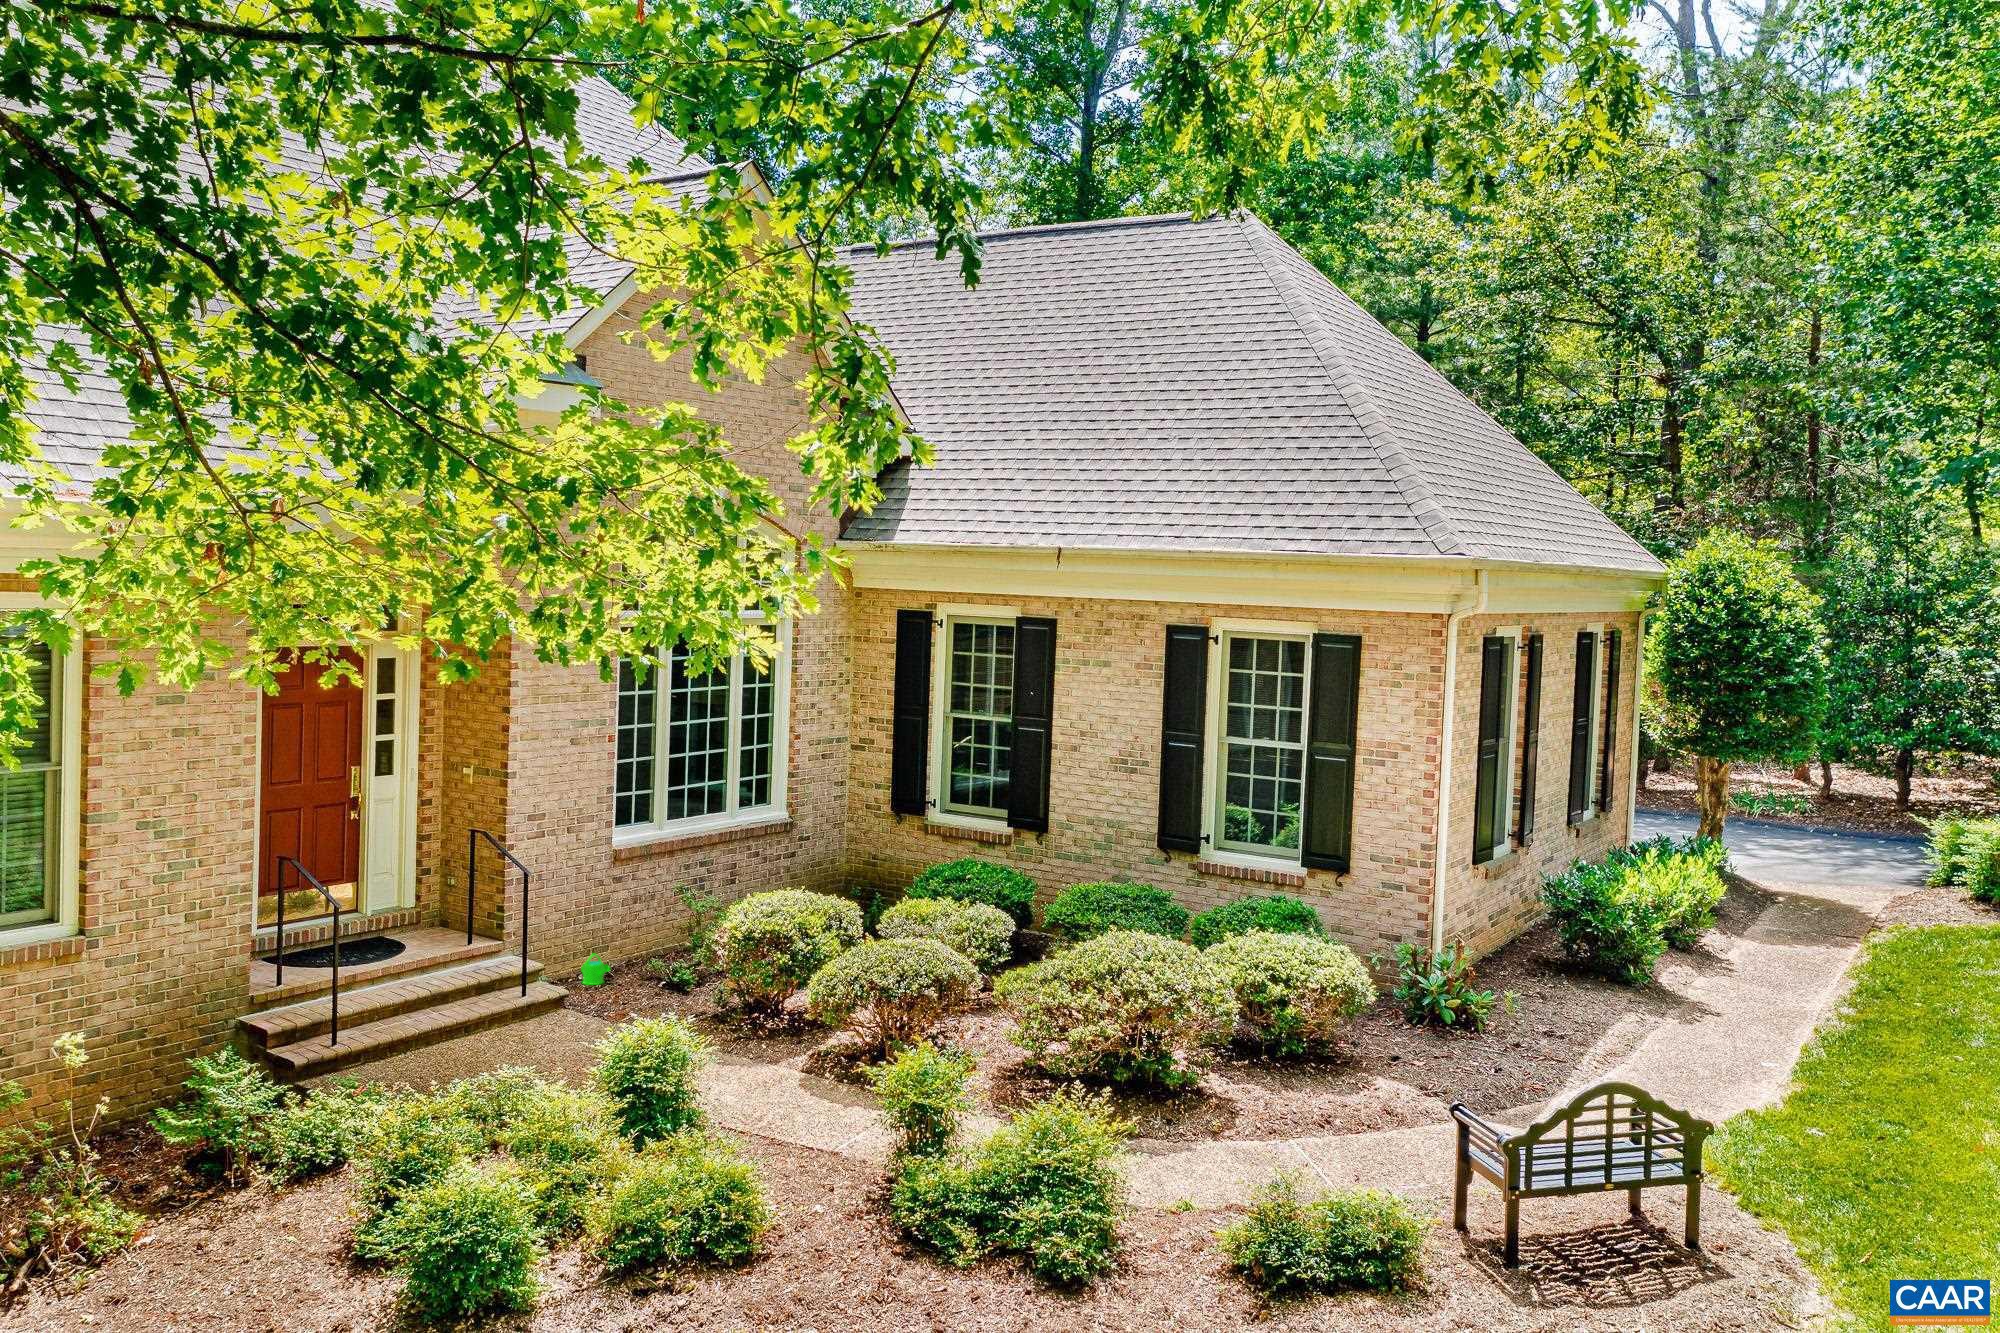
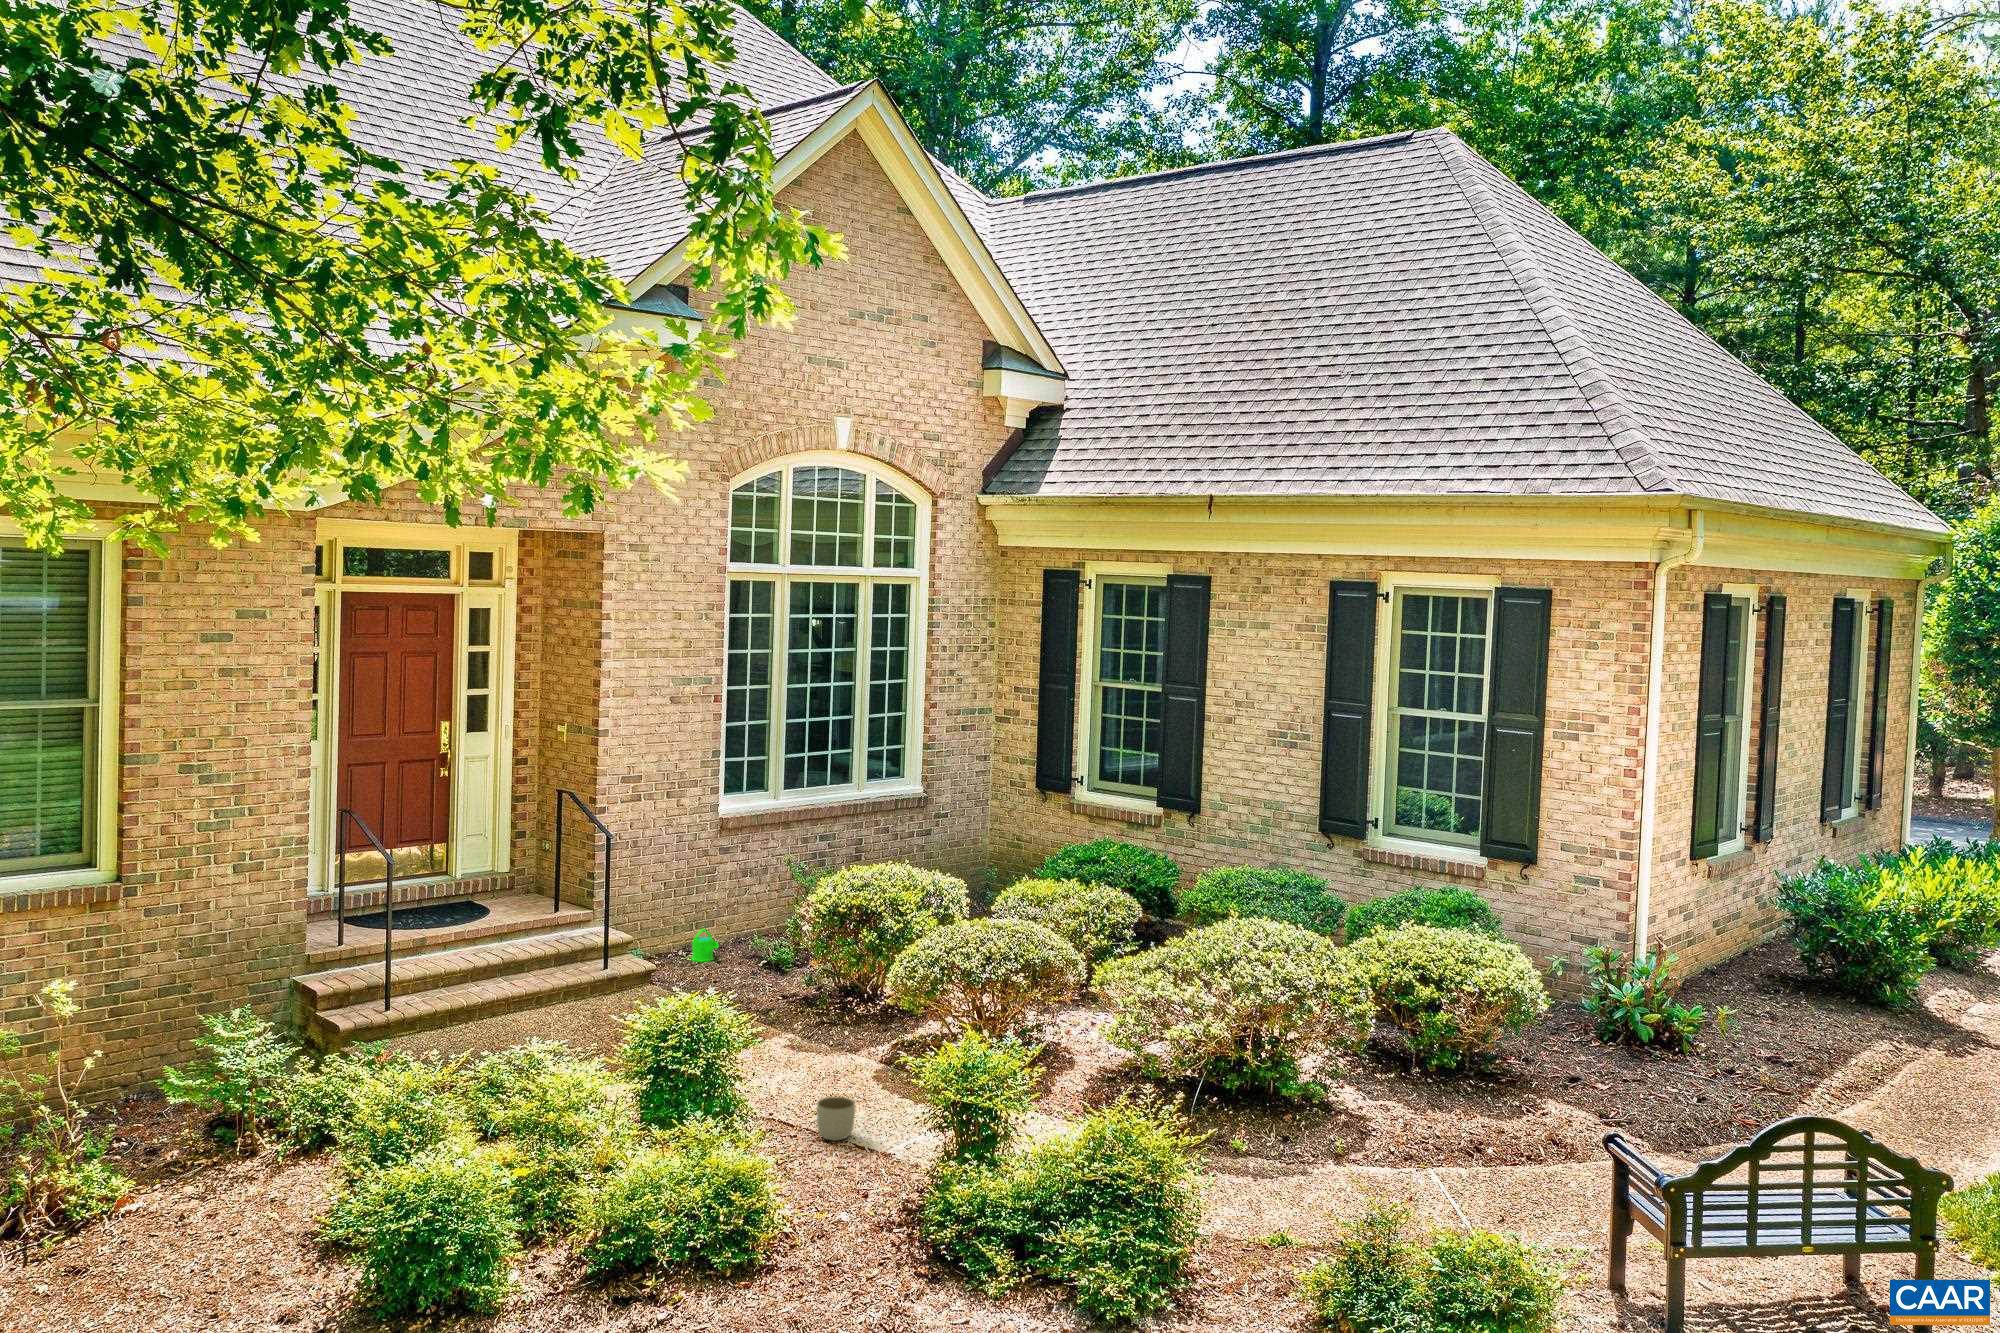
planter: none [764,1105,799,1145] -> present [817,1097,855,1141]

